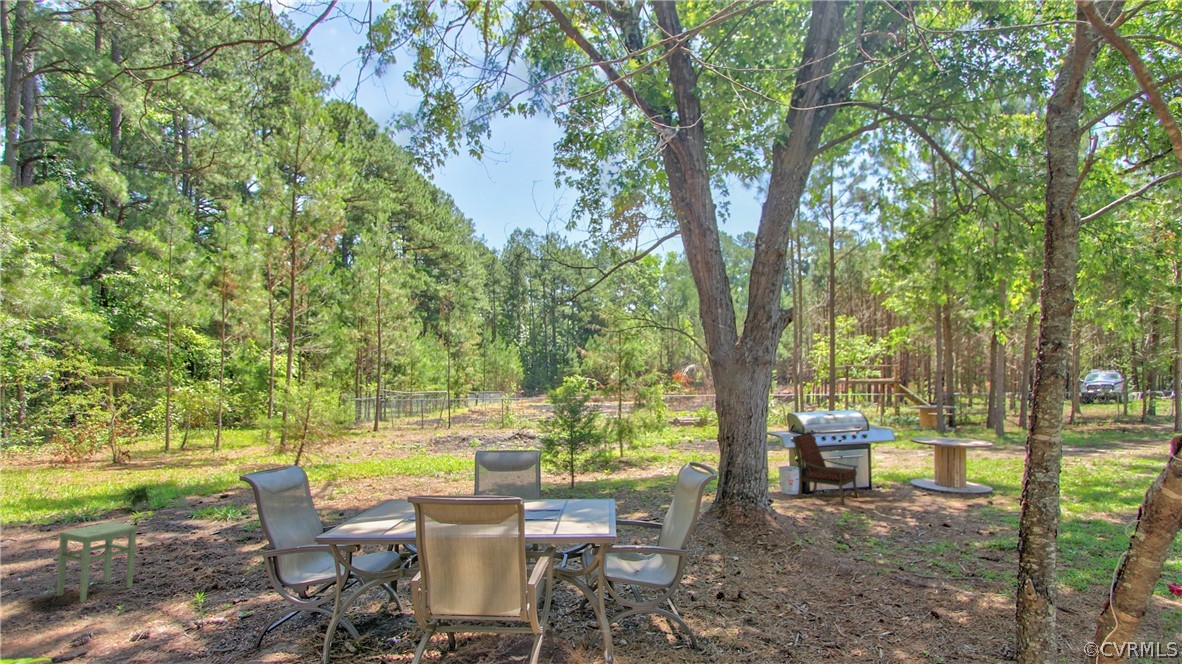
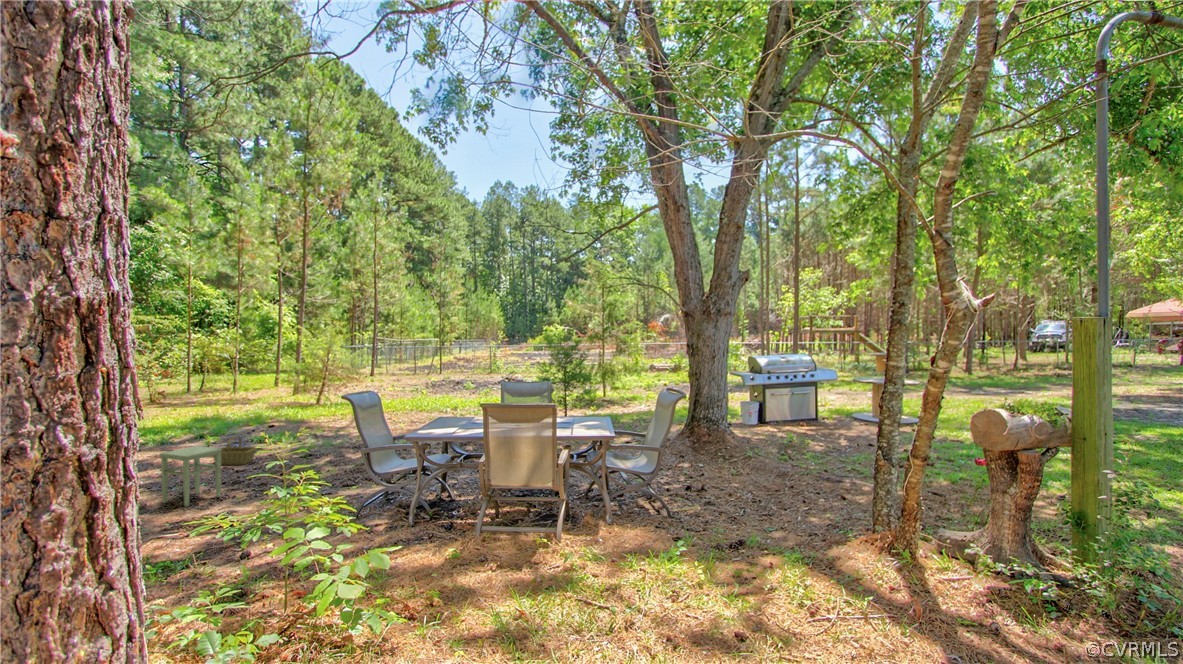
armchair: present [793,432,858,505] -> none [751,372,805,431]
potted plant: present [122,487,150,511] -> none [166,422,203,443]
basket: none [147,506,202,541] -> present [213,437,256,465]

